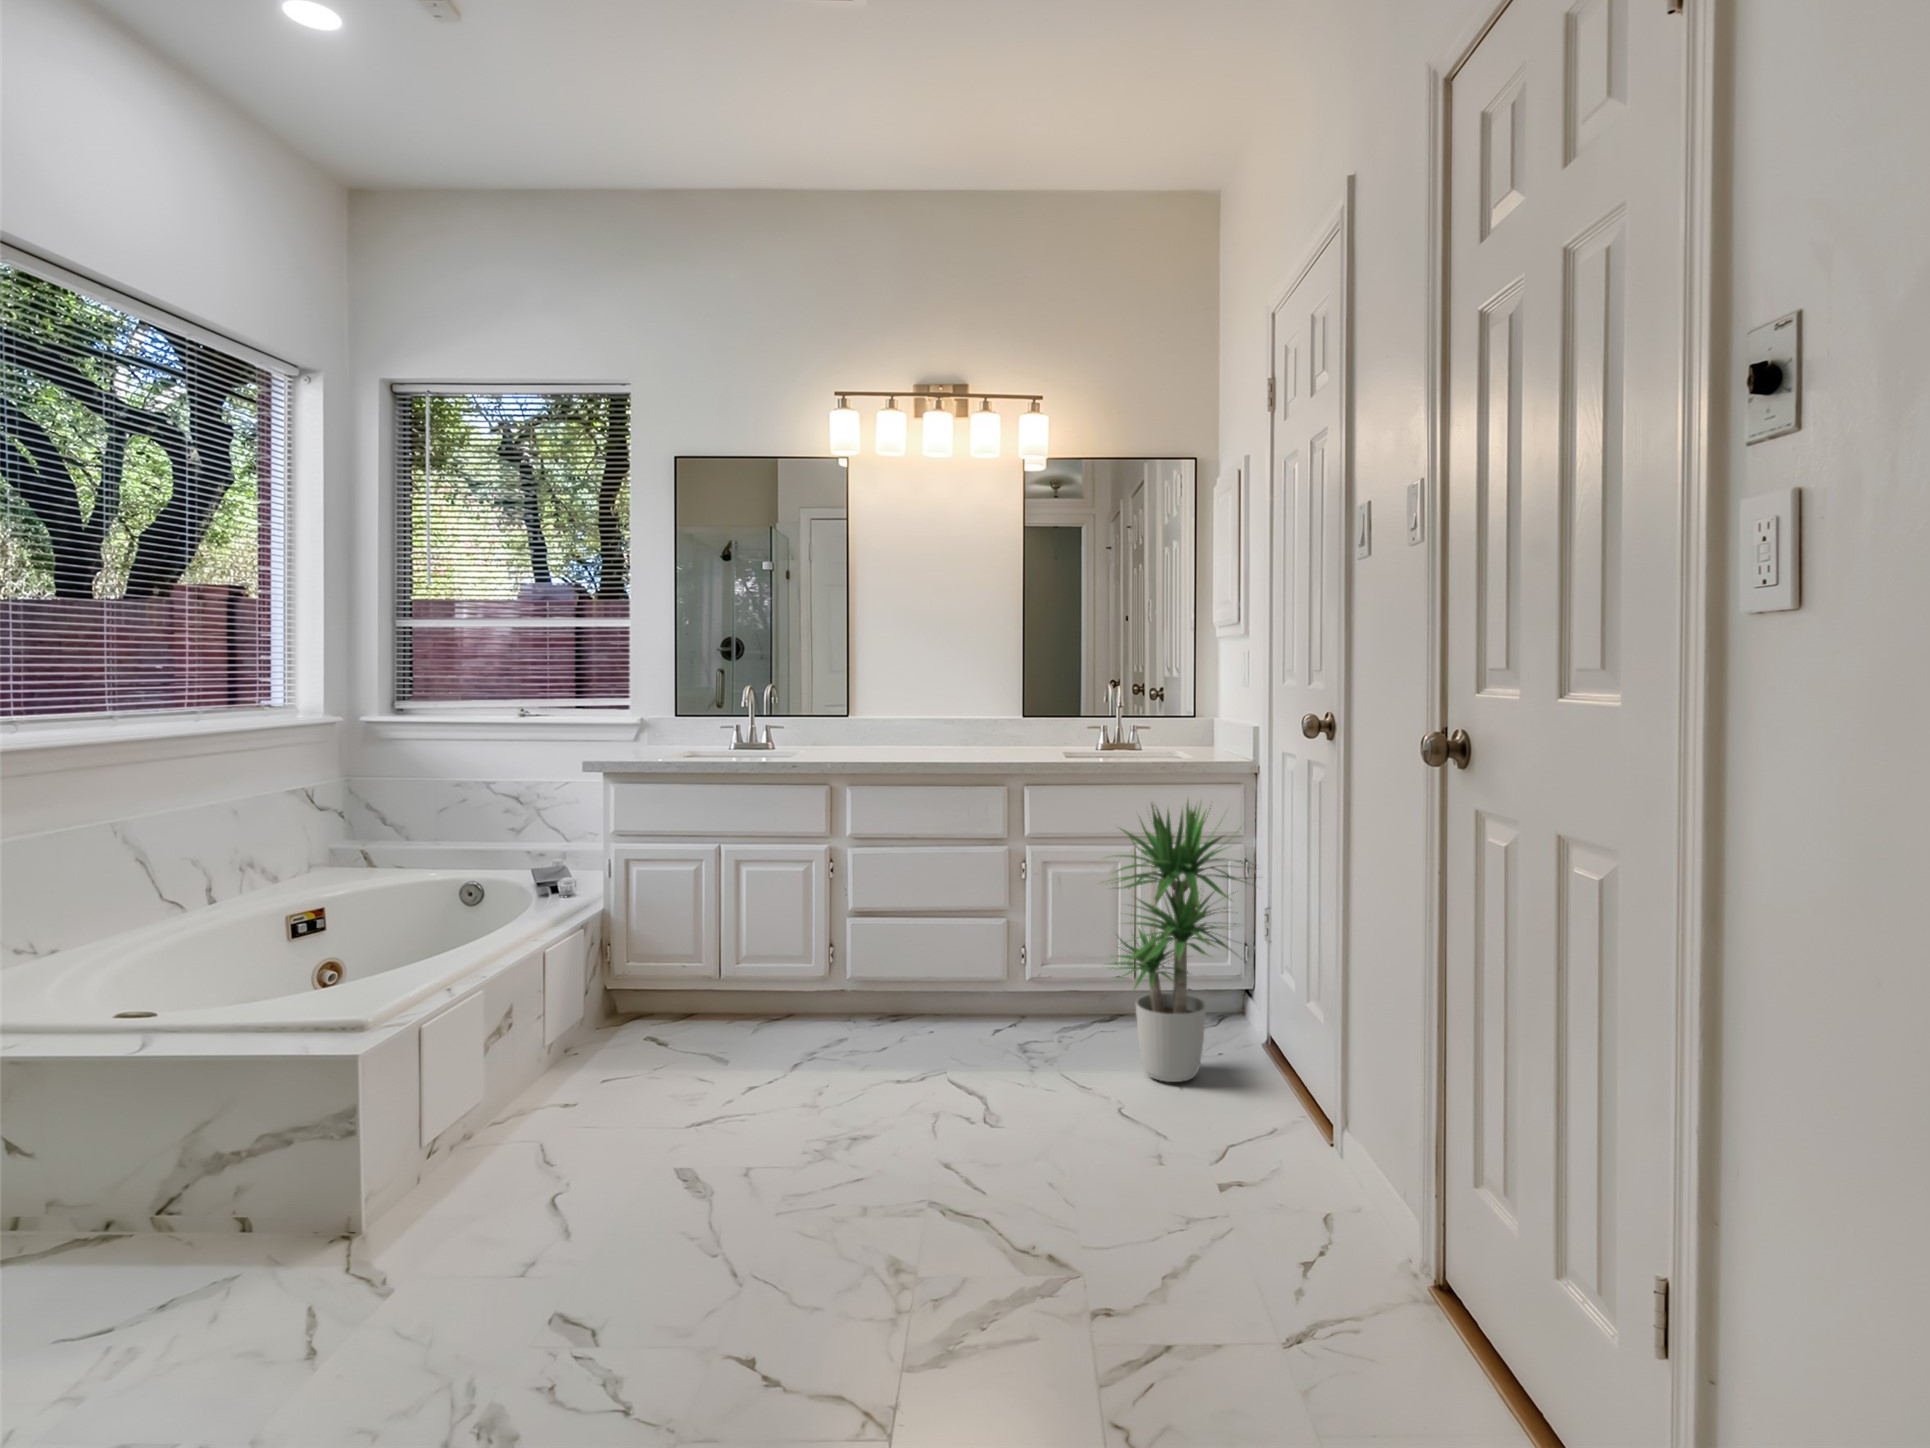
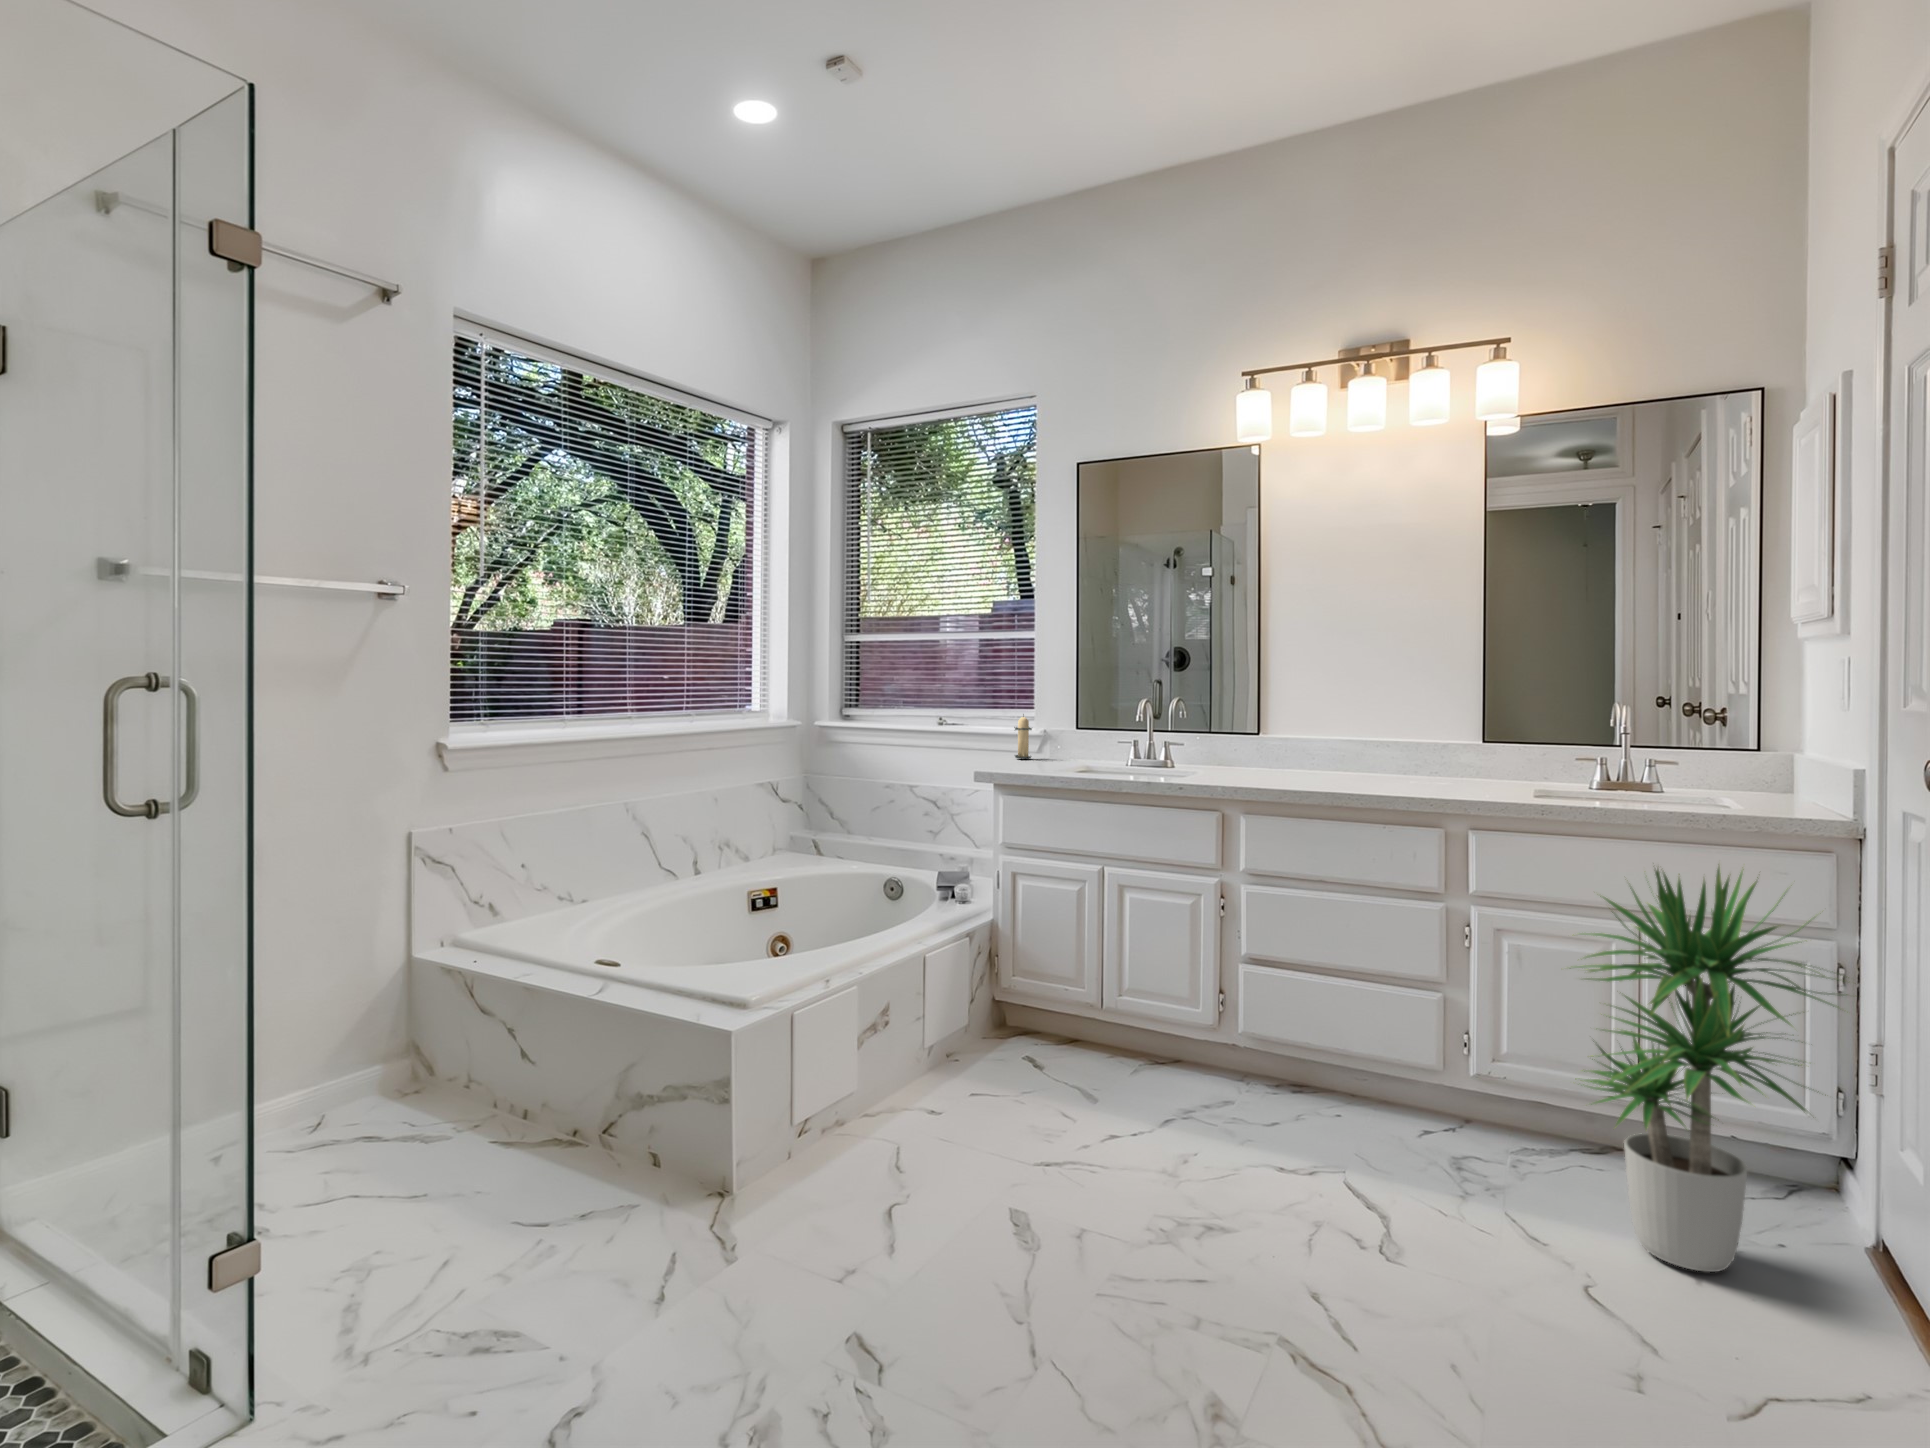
candle: none [607,703,631,748] -> present [1014,714,1032,759]

